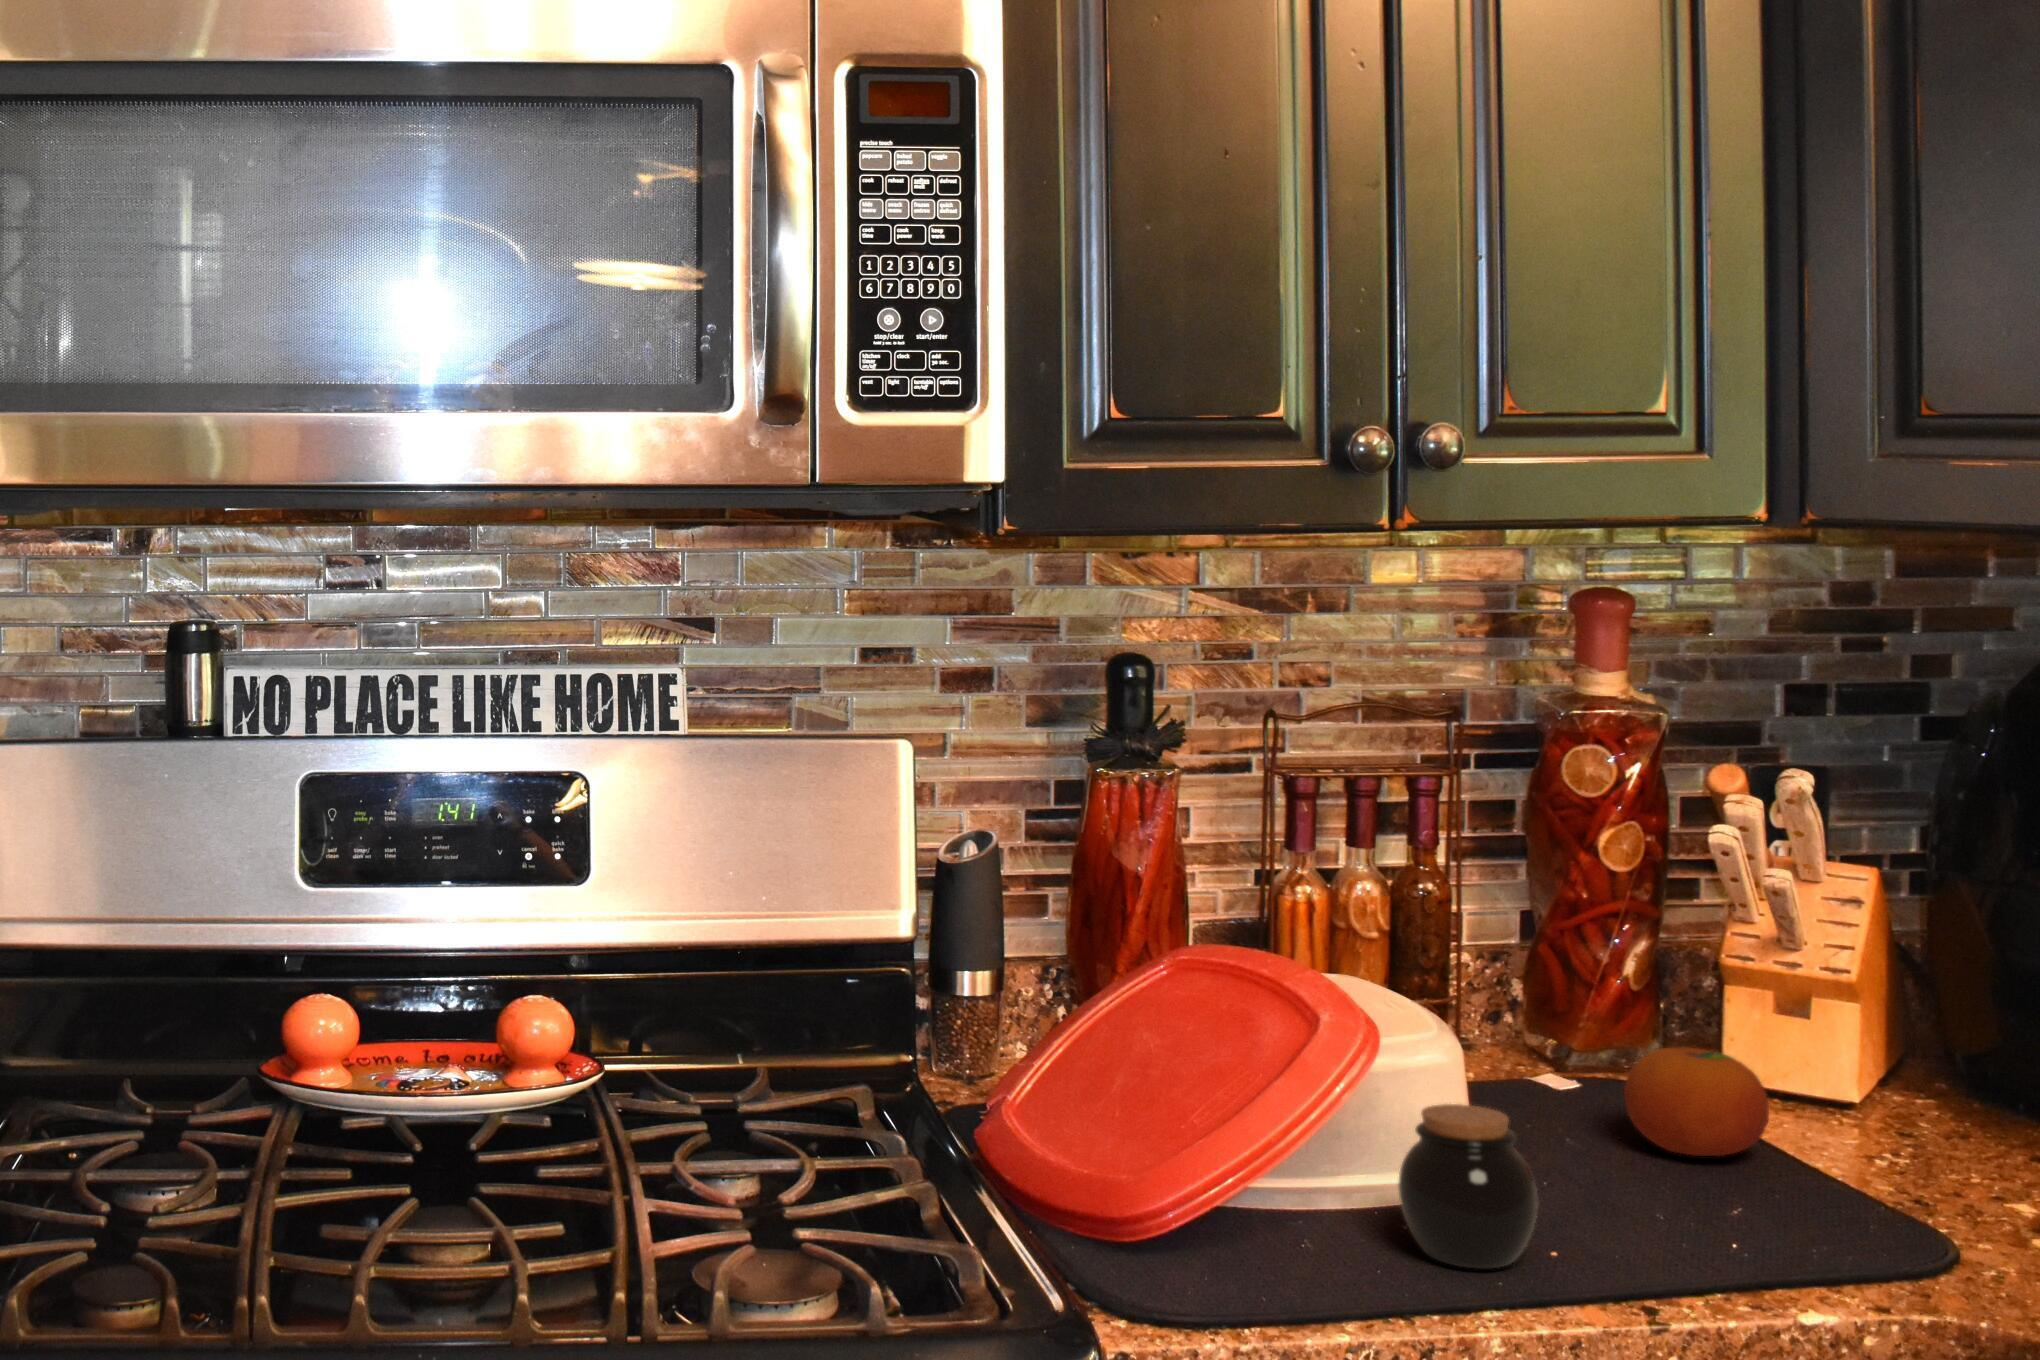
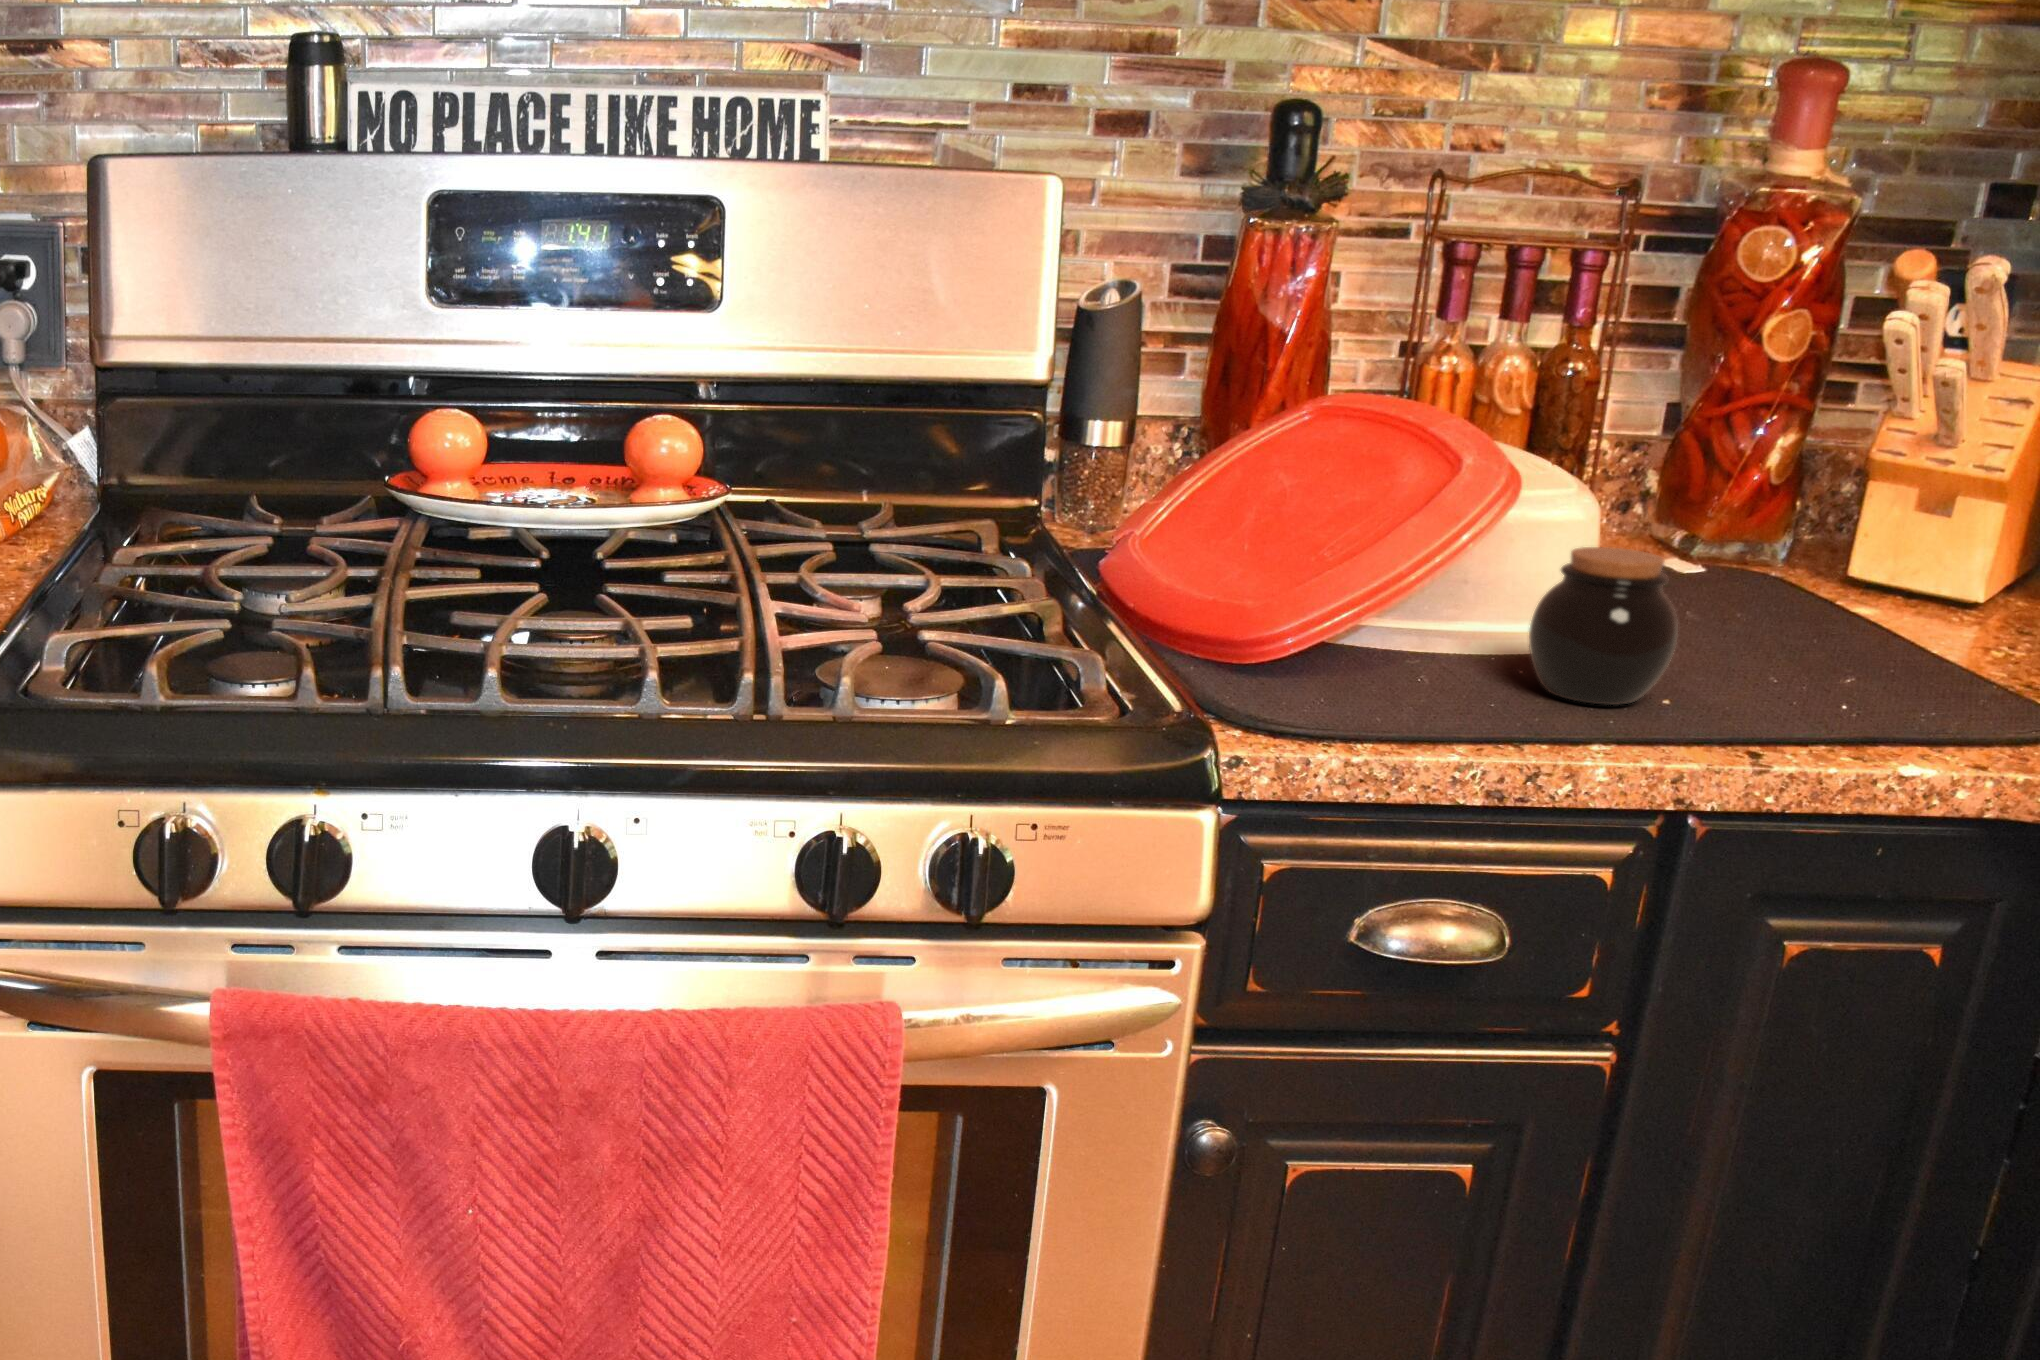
fruit: present [1624,1047,1769,1156] -> none [1758,516,1913,621]

